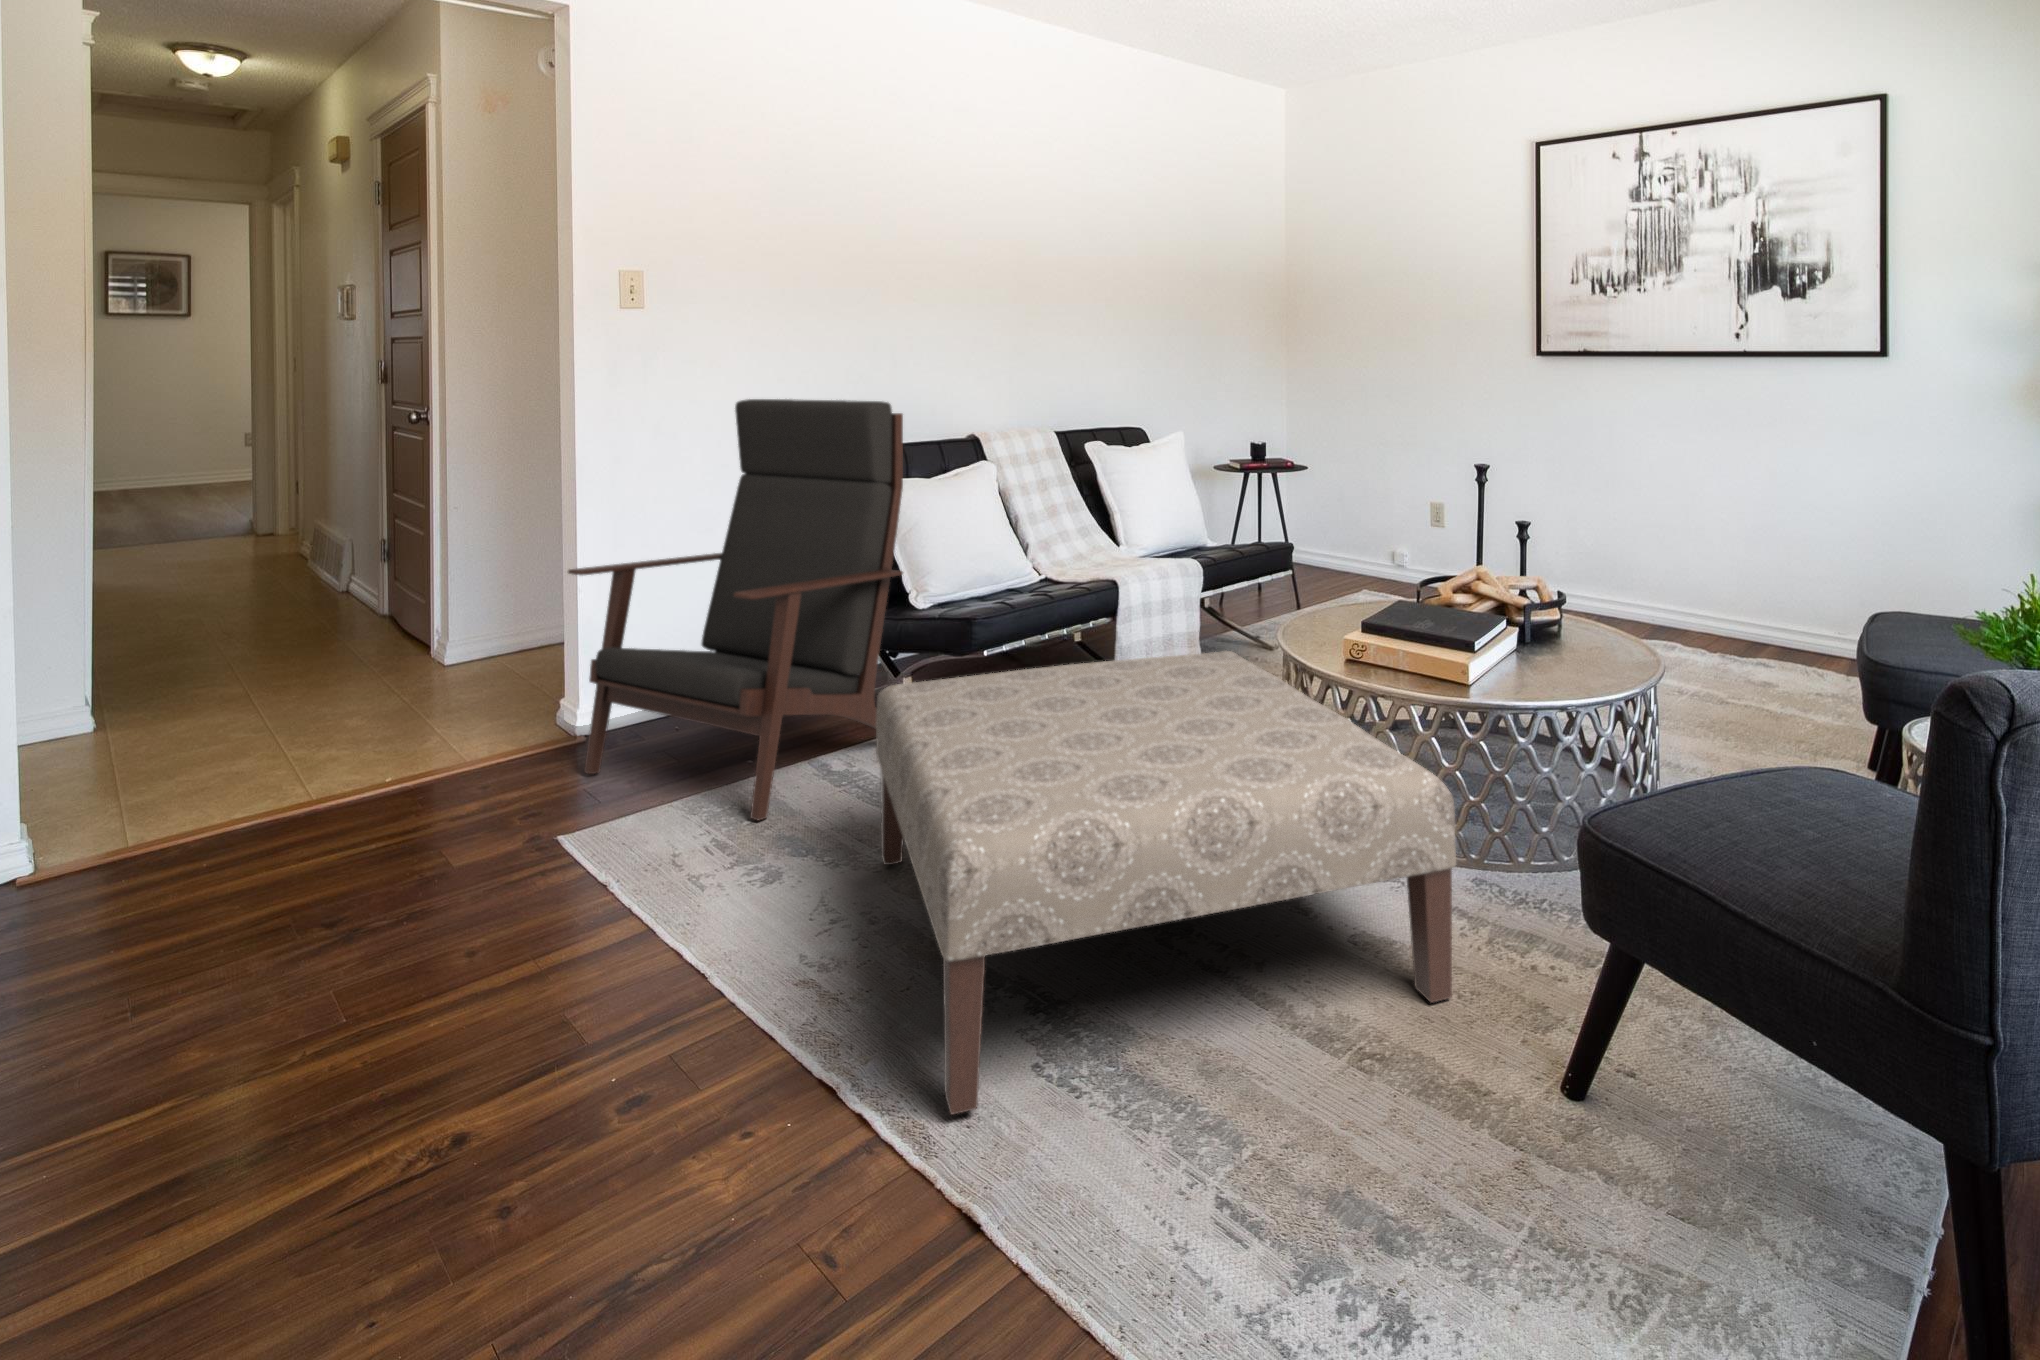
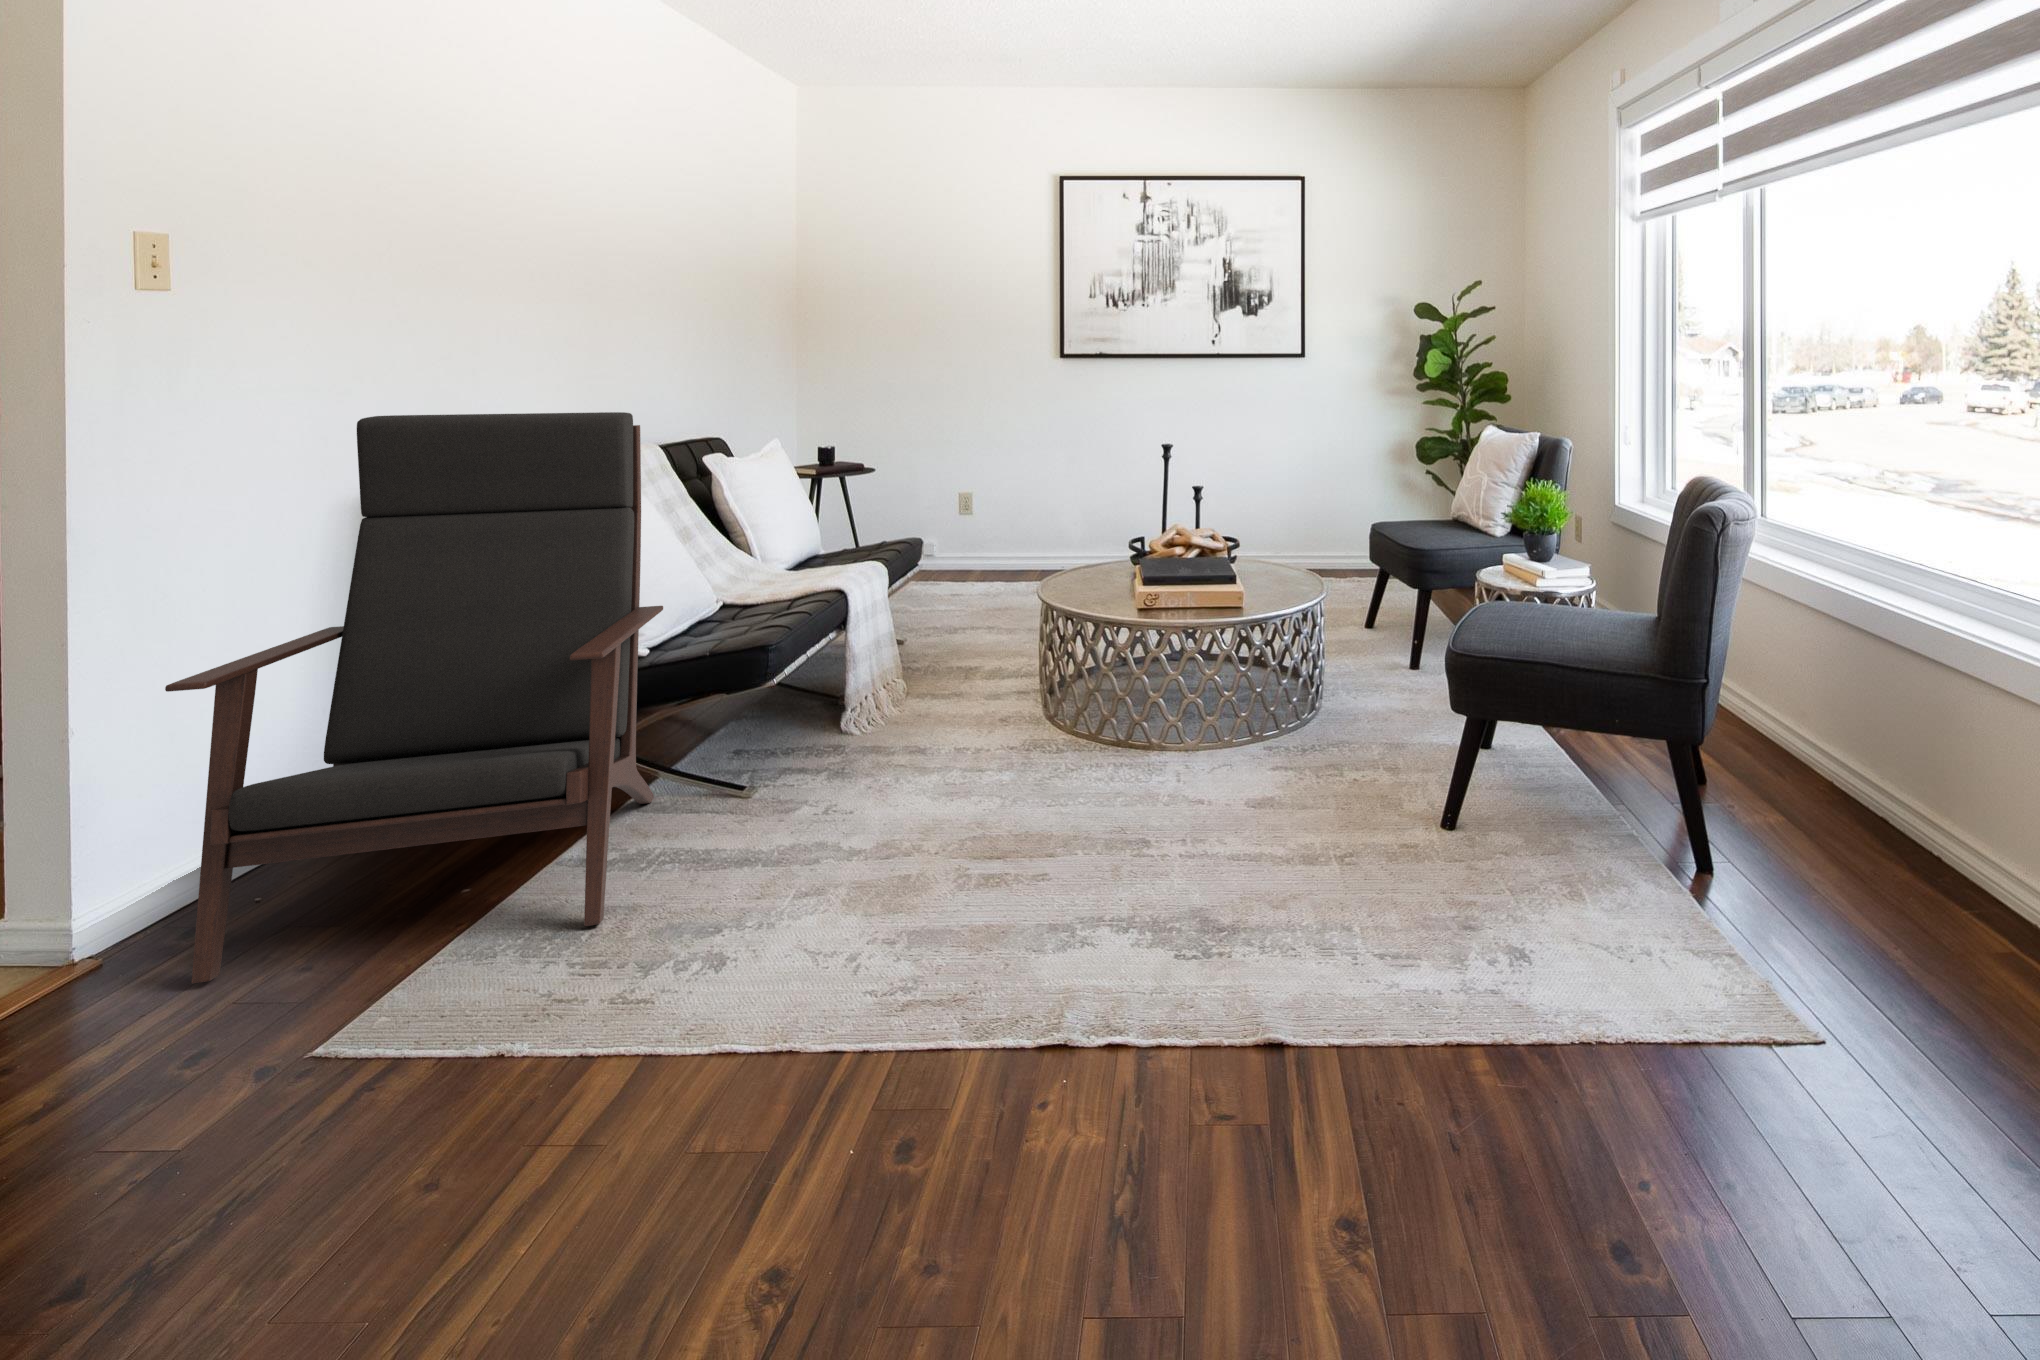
ottoman: present [876,651,1456,1114] -> none [807,618,1343,1007]

